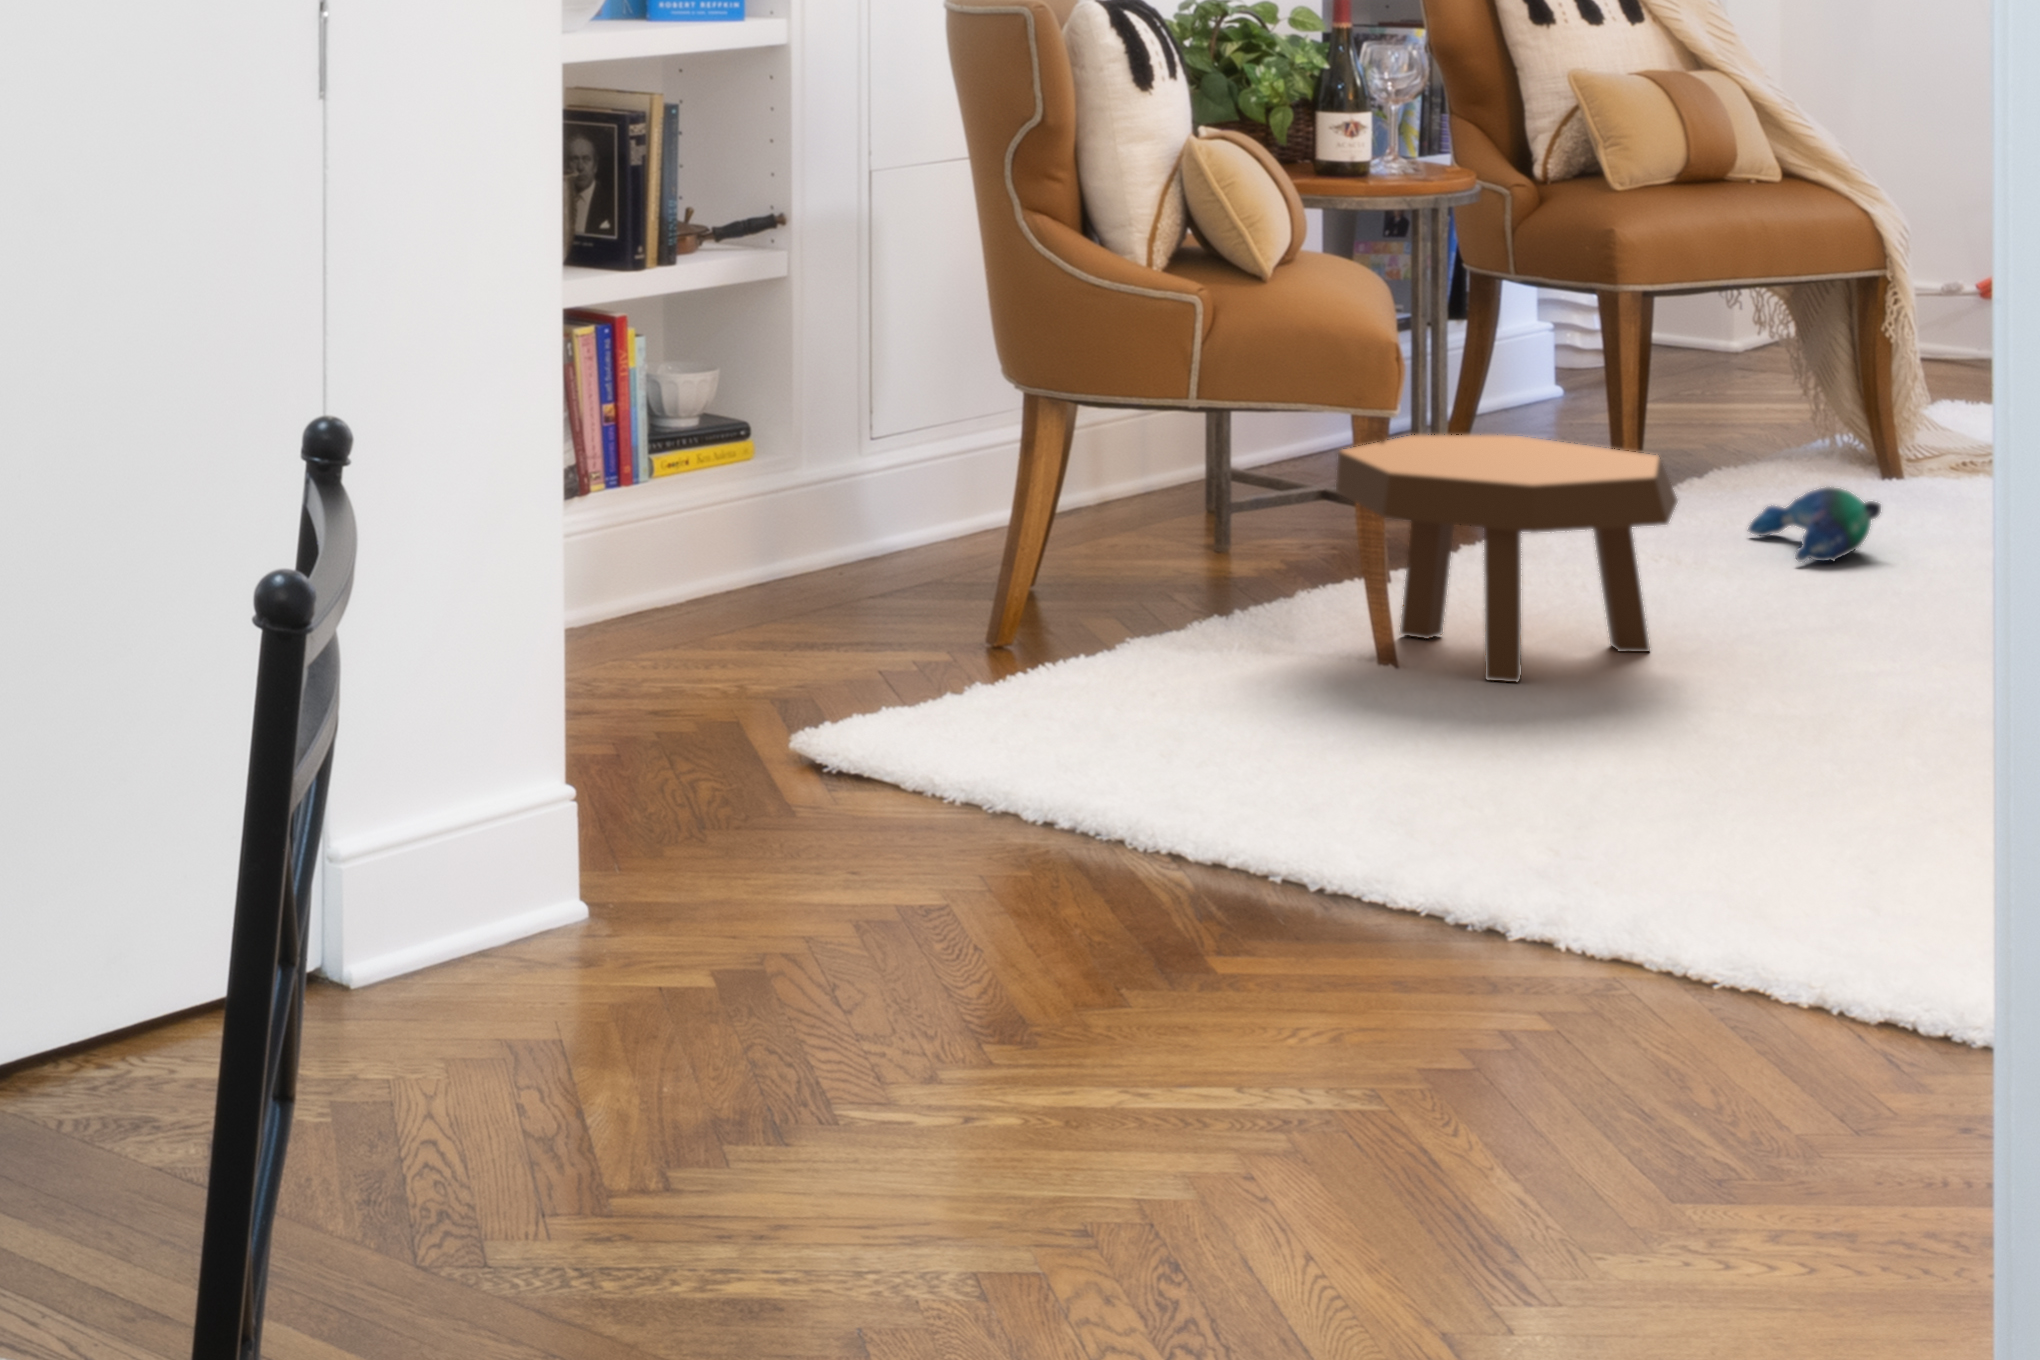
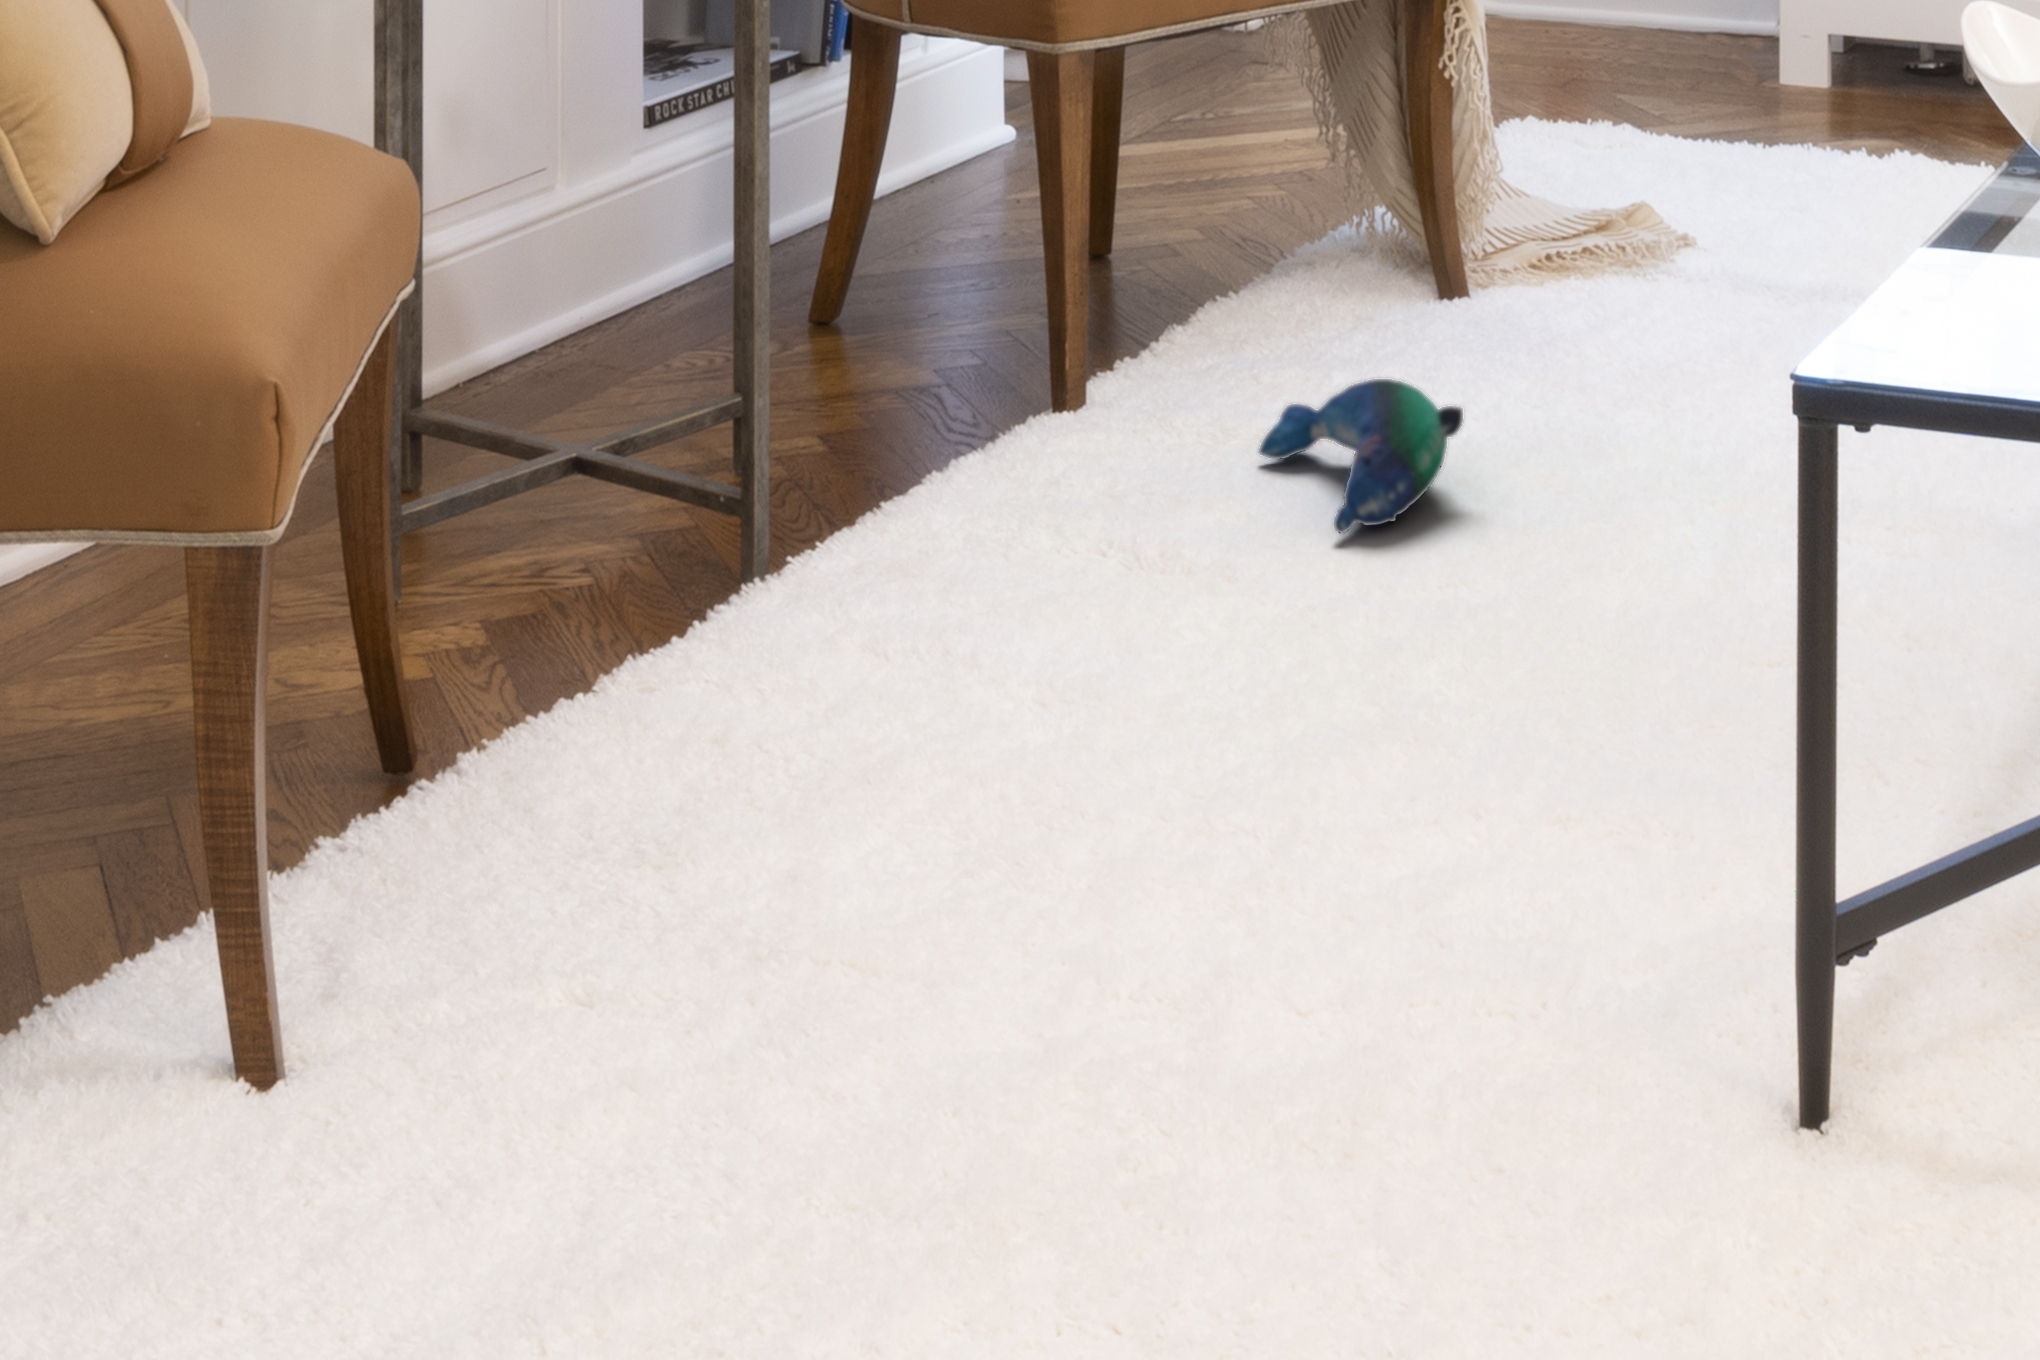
footstool: present [1336,435,1677,682] -> none [508,435,1146,1037]

